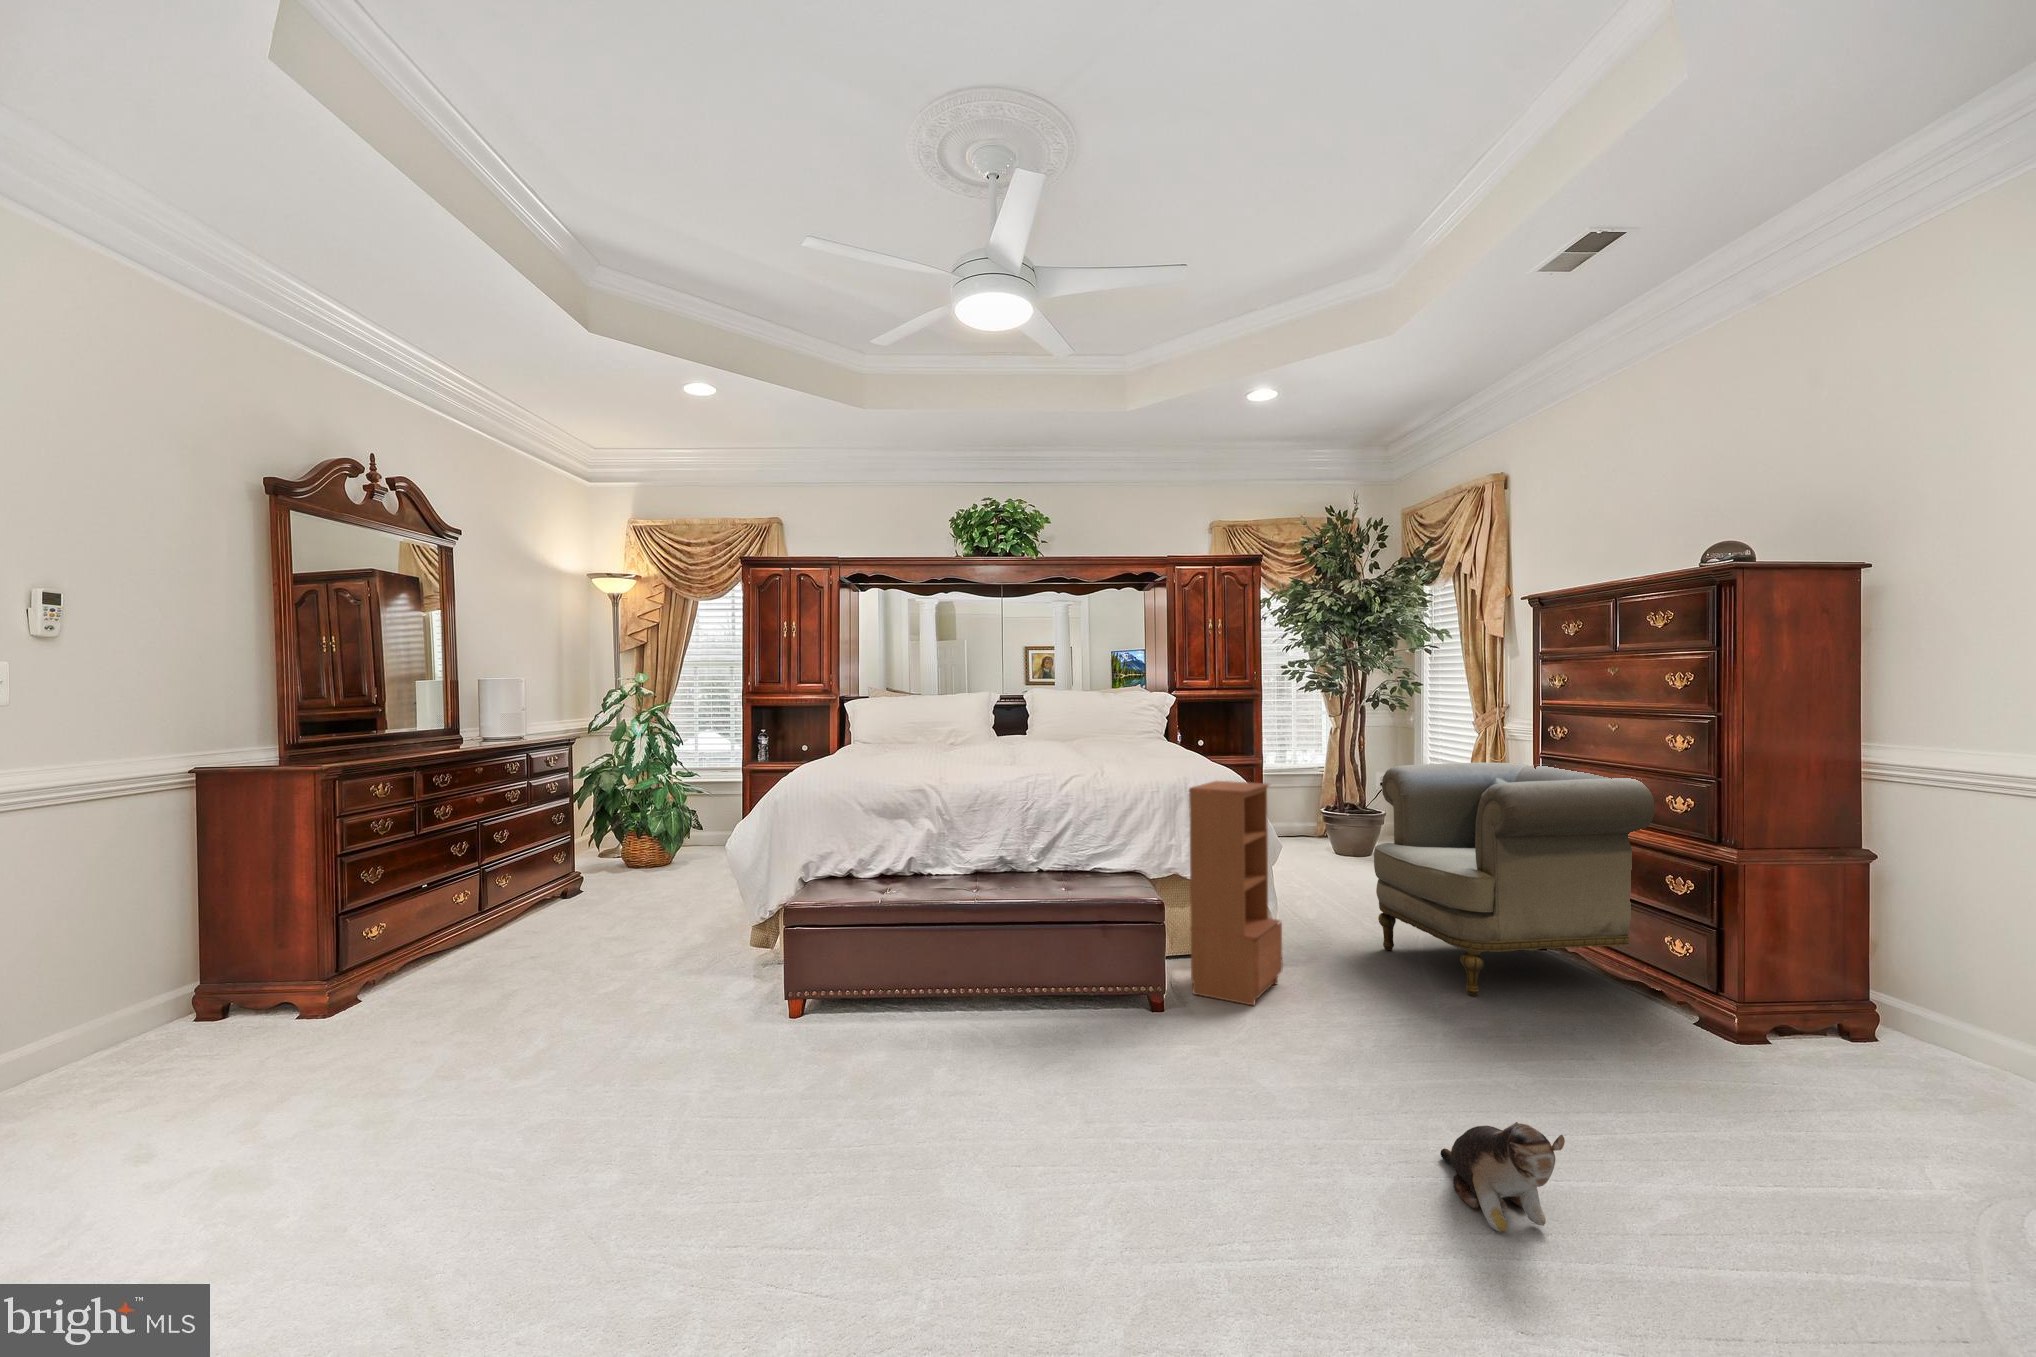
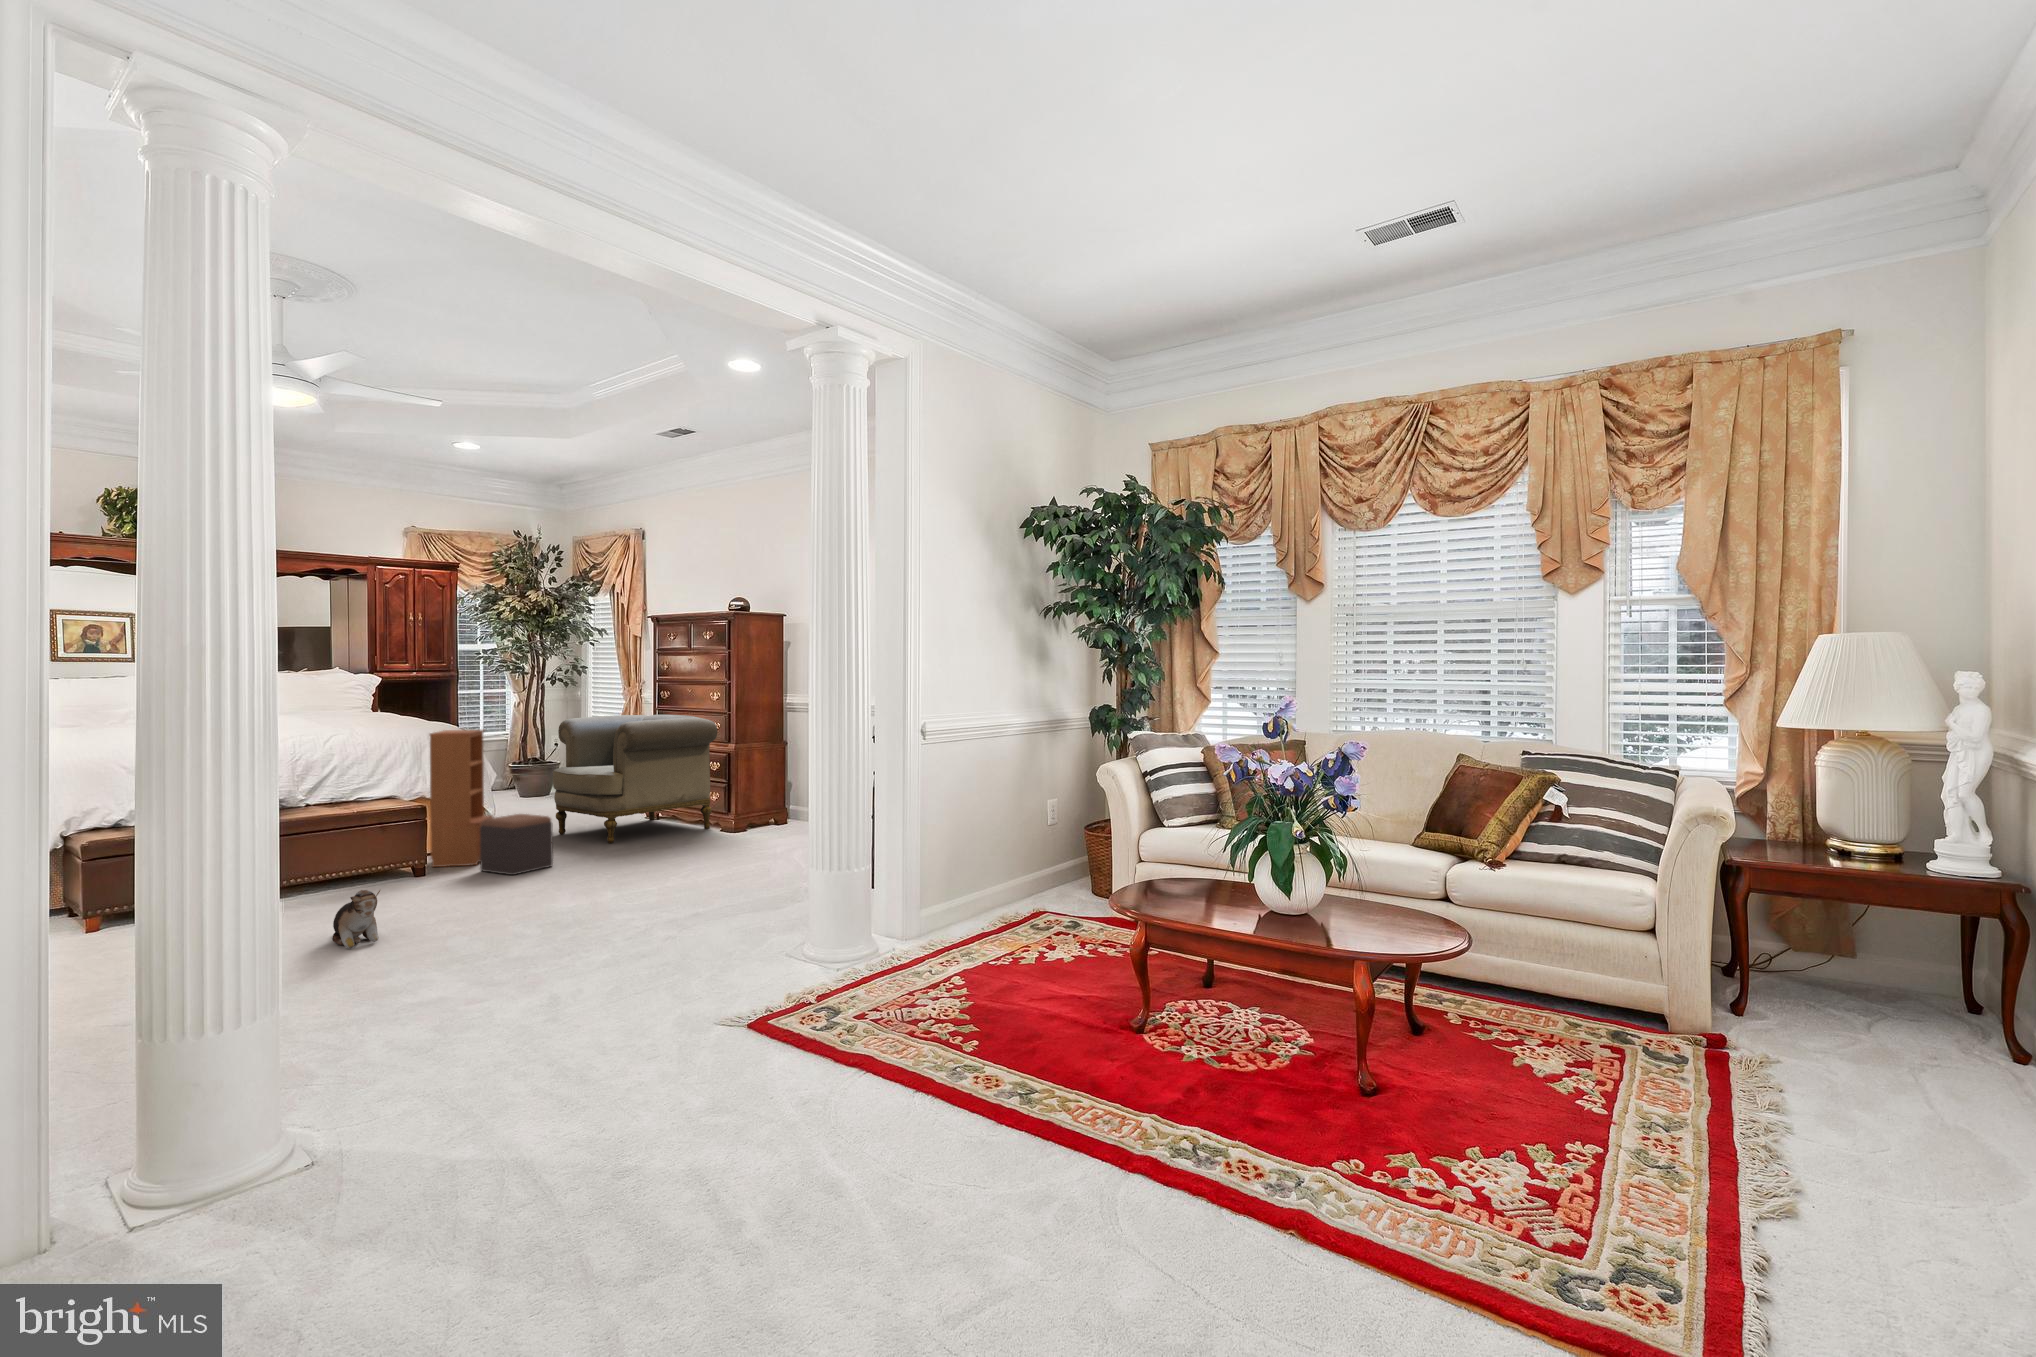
footstool: none [1255,935,1372,1057] -> present [480,814,553,875]
plush toy: present [1440,1122,1565,1232] -> present [333,890,380,948]

